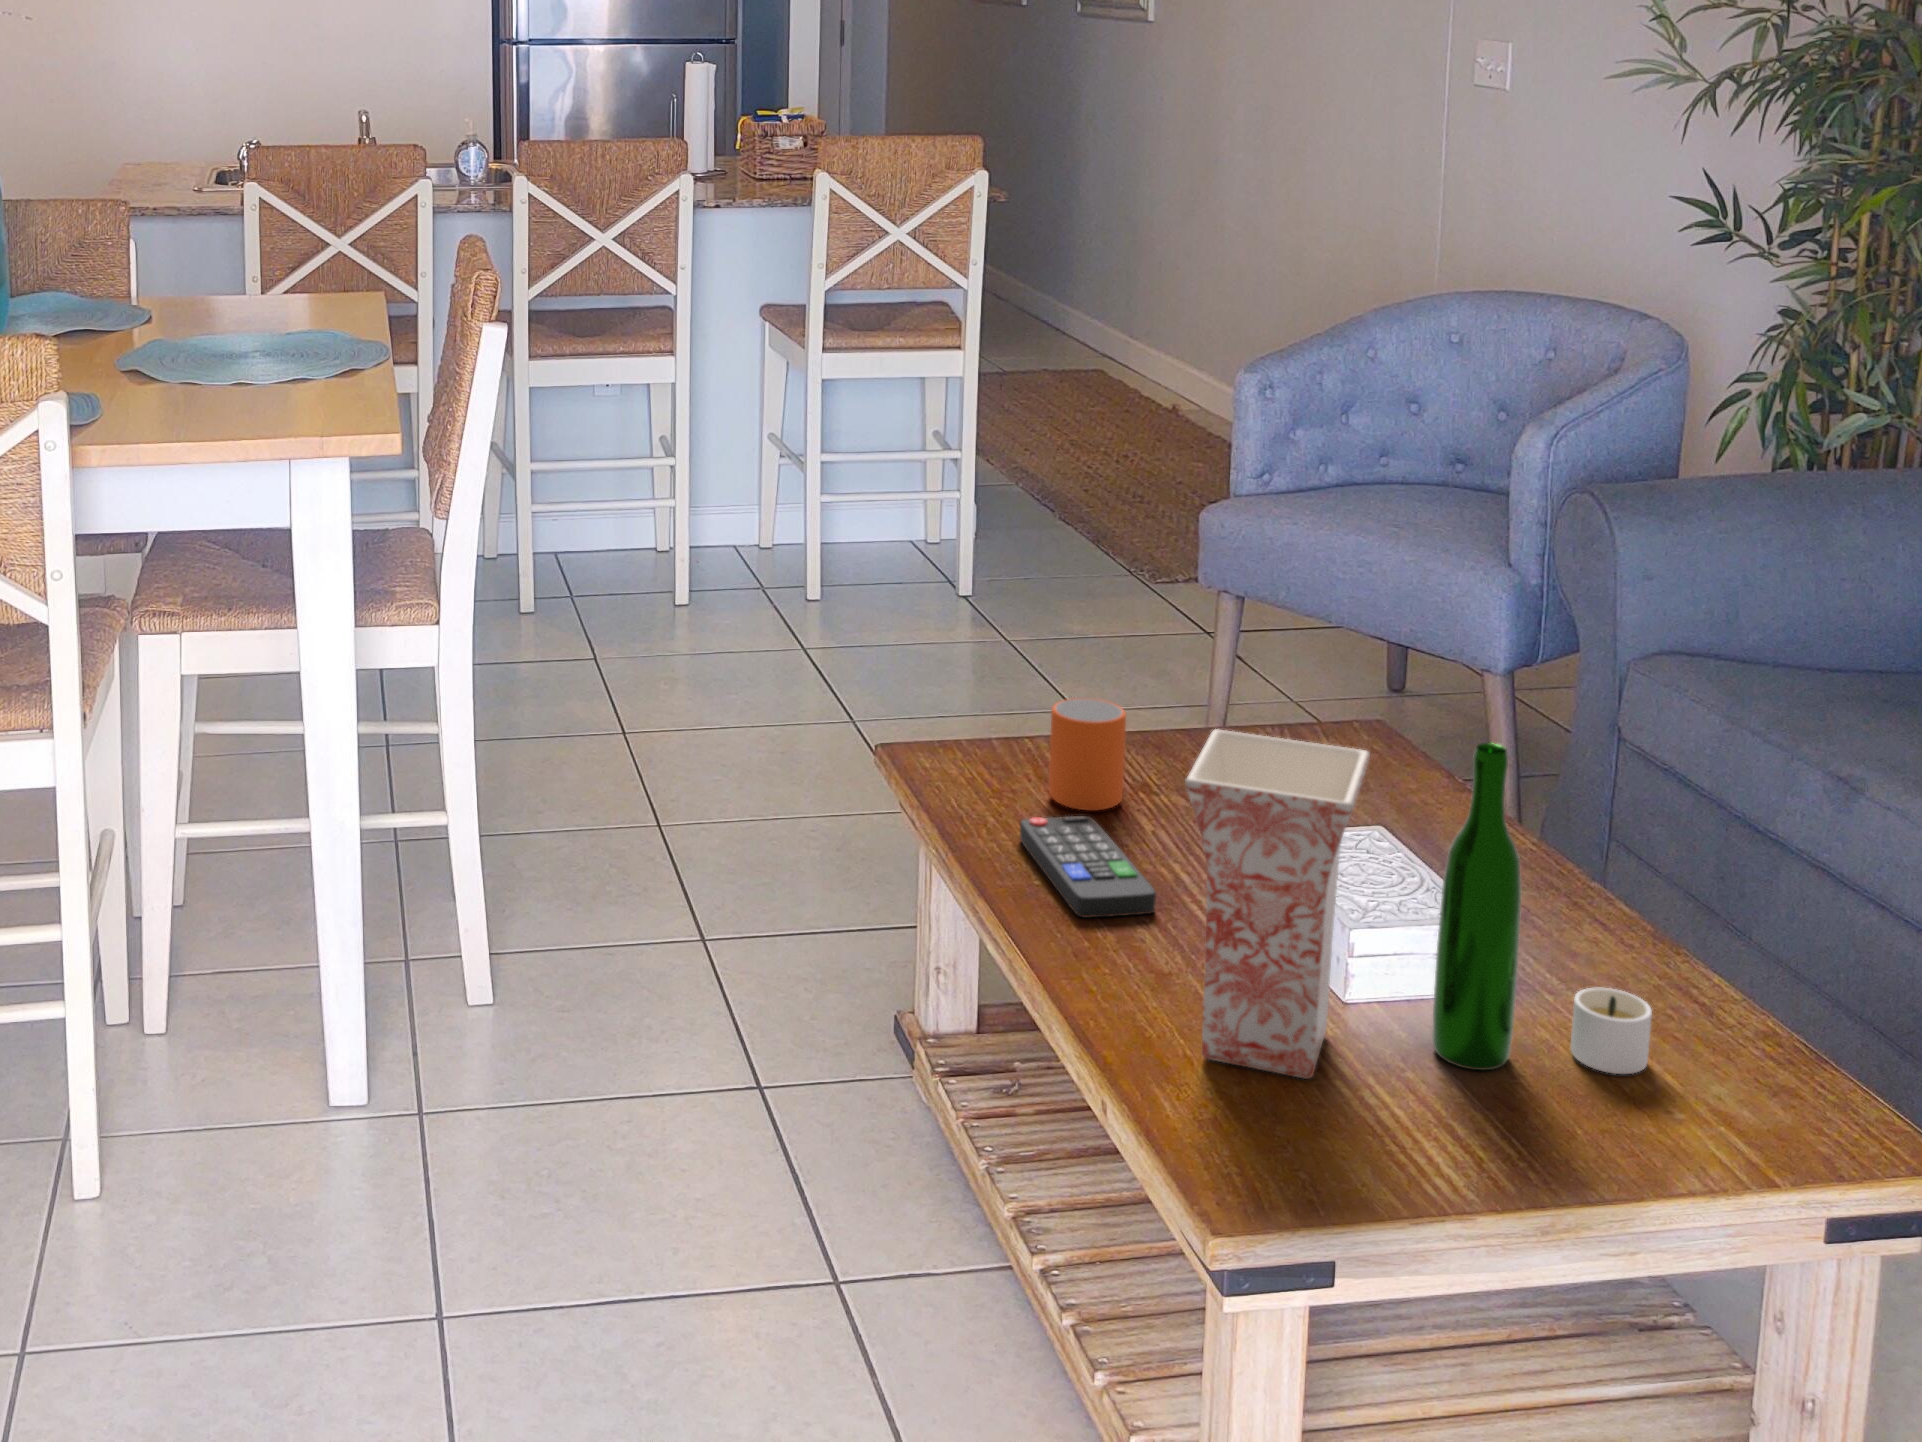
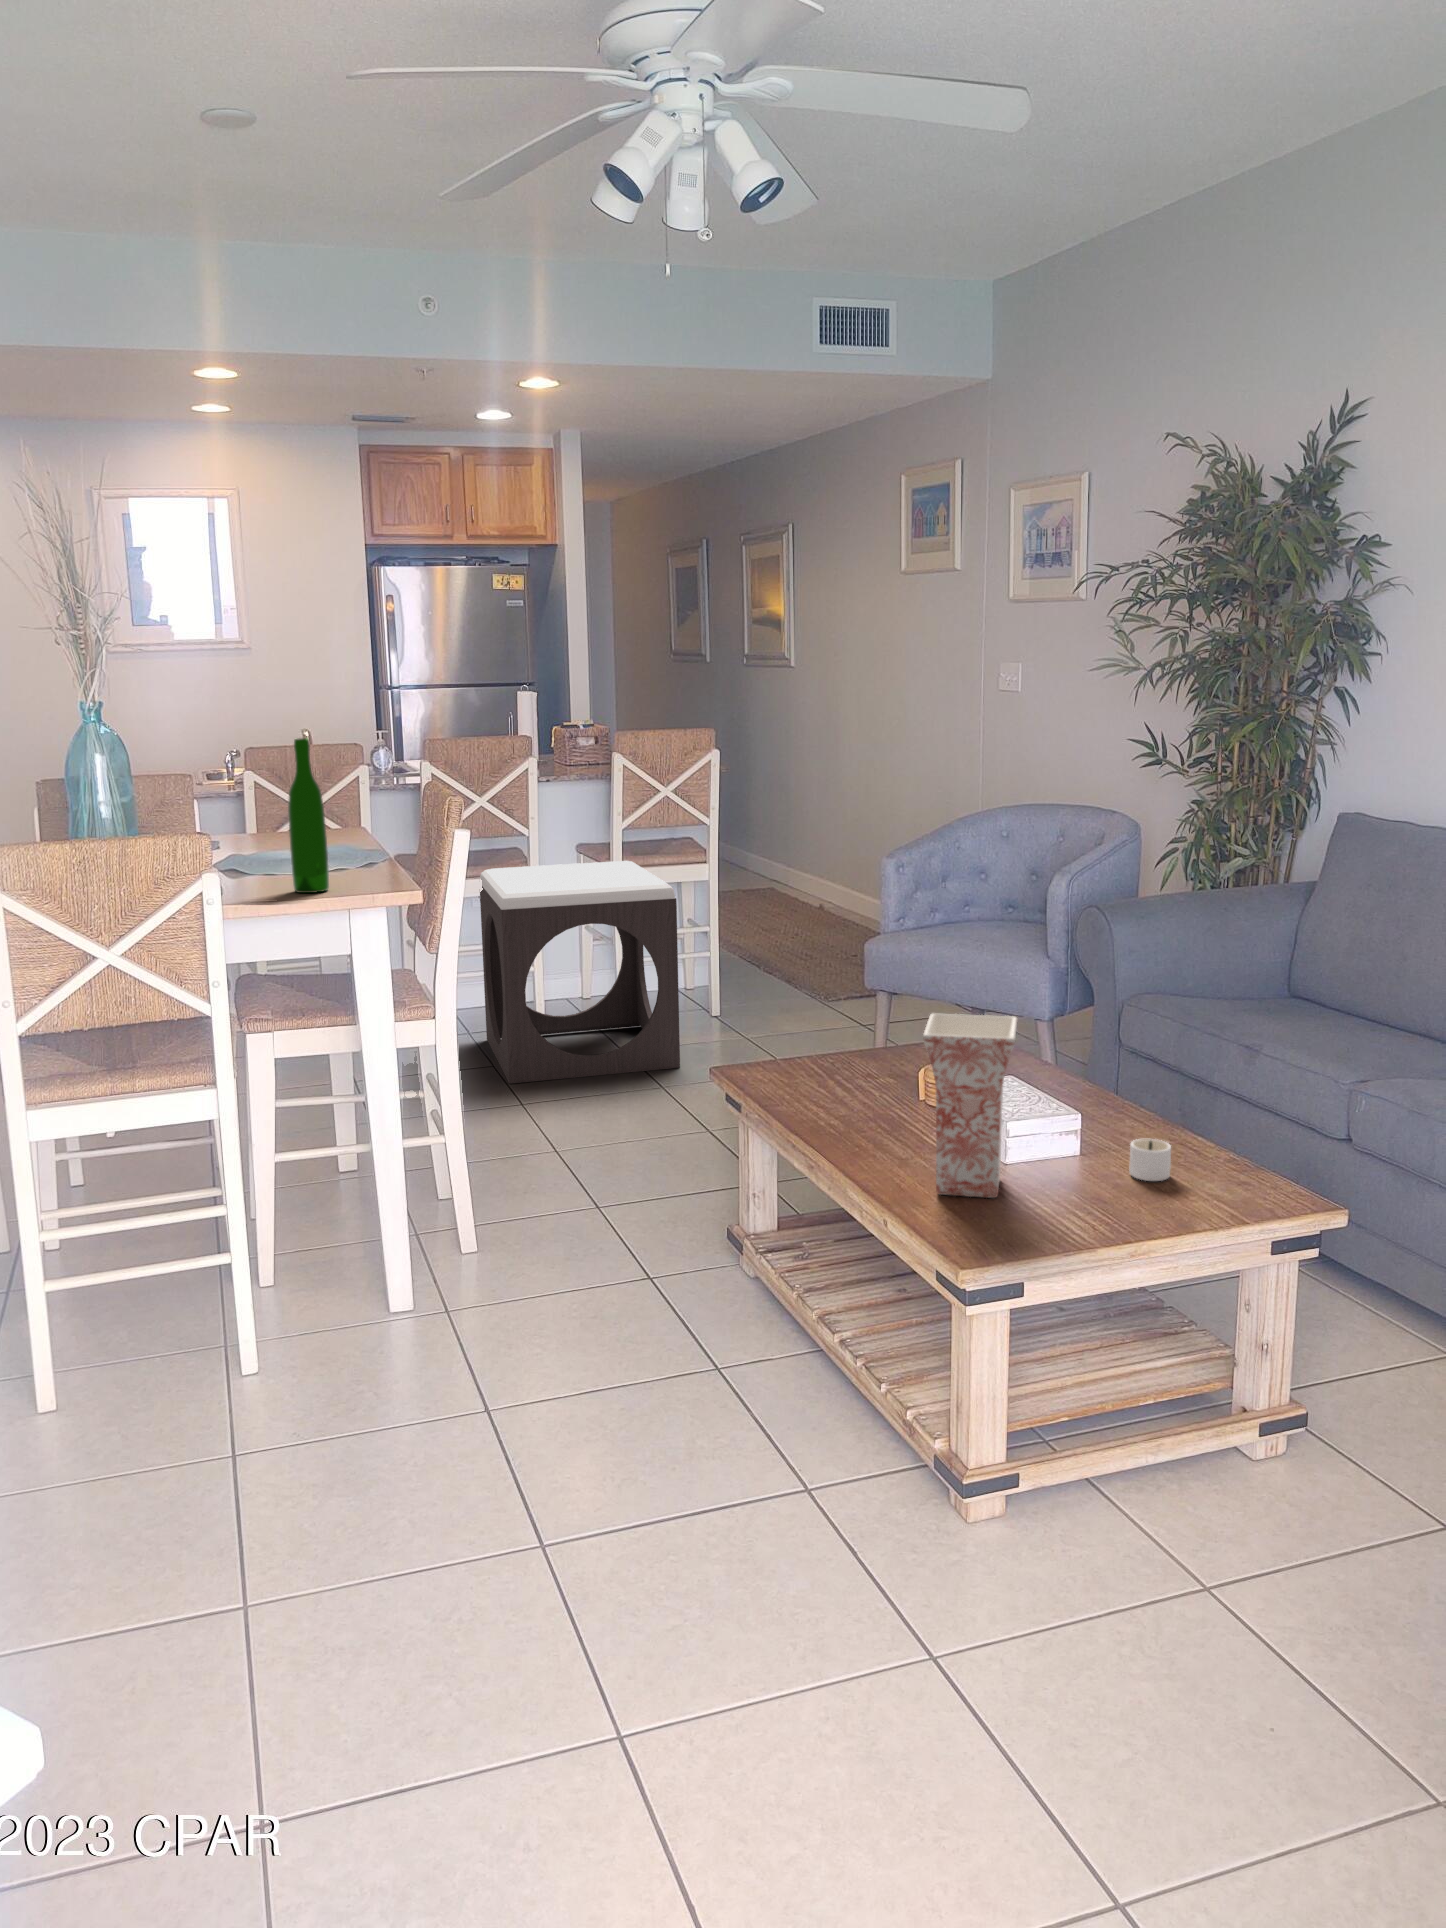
footstool: none [597,345,893,692] -> present [480,861,680,1084]
mug: present [1049,698,1126,810] -> none [818,1027,862,1090]
wine bottle: present [1432,743,1521,1070] -> present [288,738,329,893]
remote control: present [1020,816,1156,918] -> none [808,1090,893,1139]

